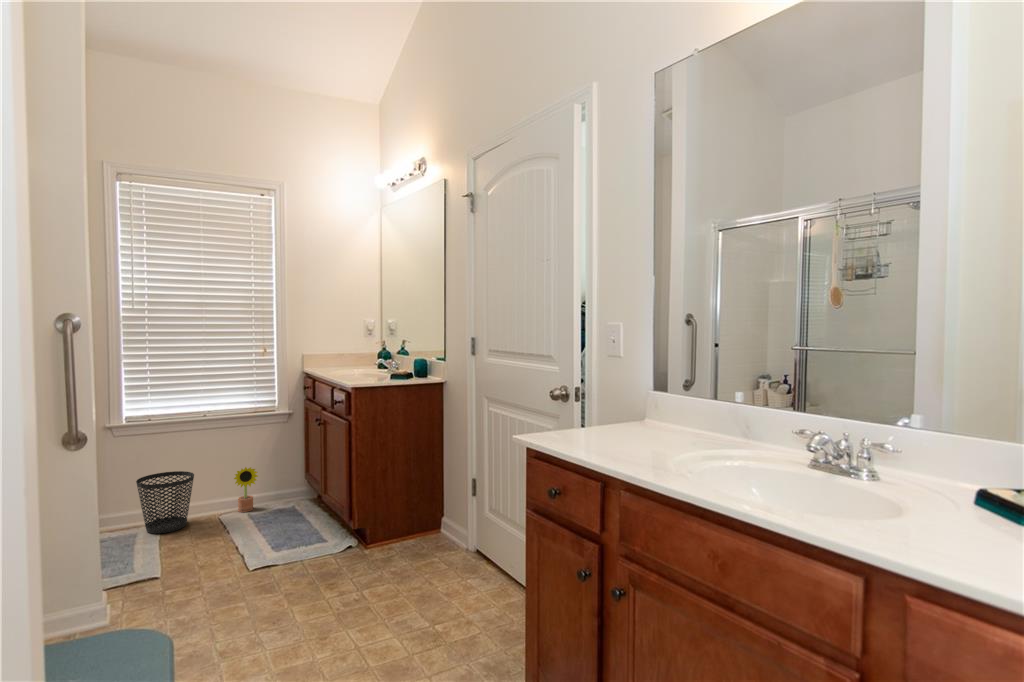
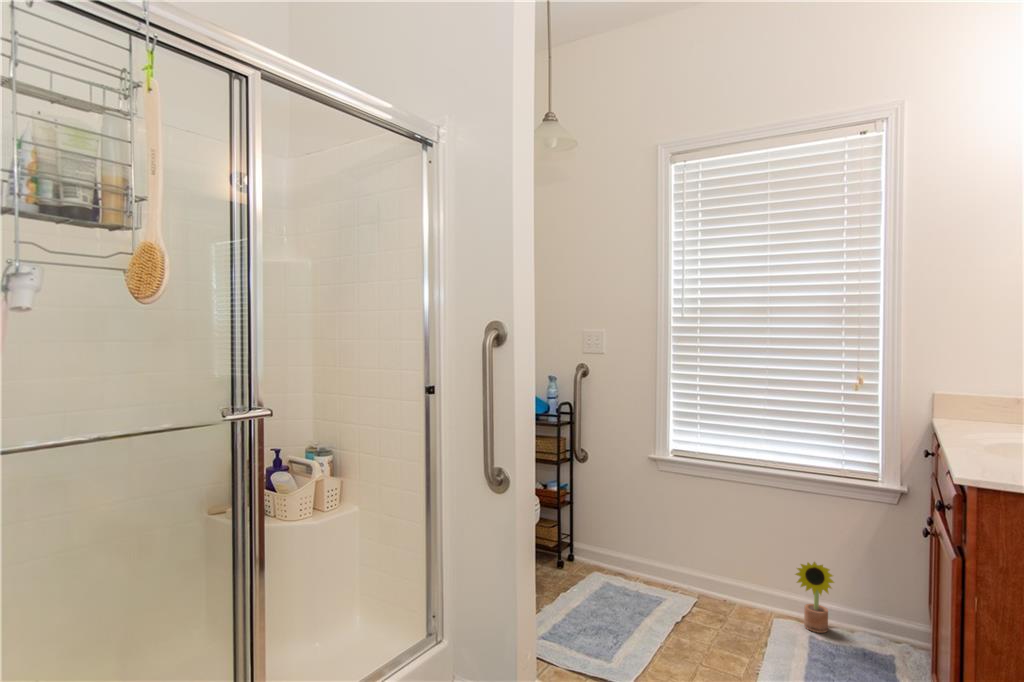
wastebasket: present [136,471,194,534] -> none [669,533,739,622]

